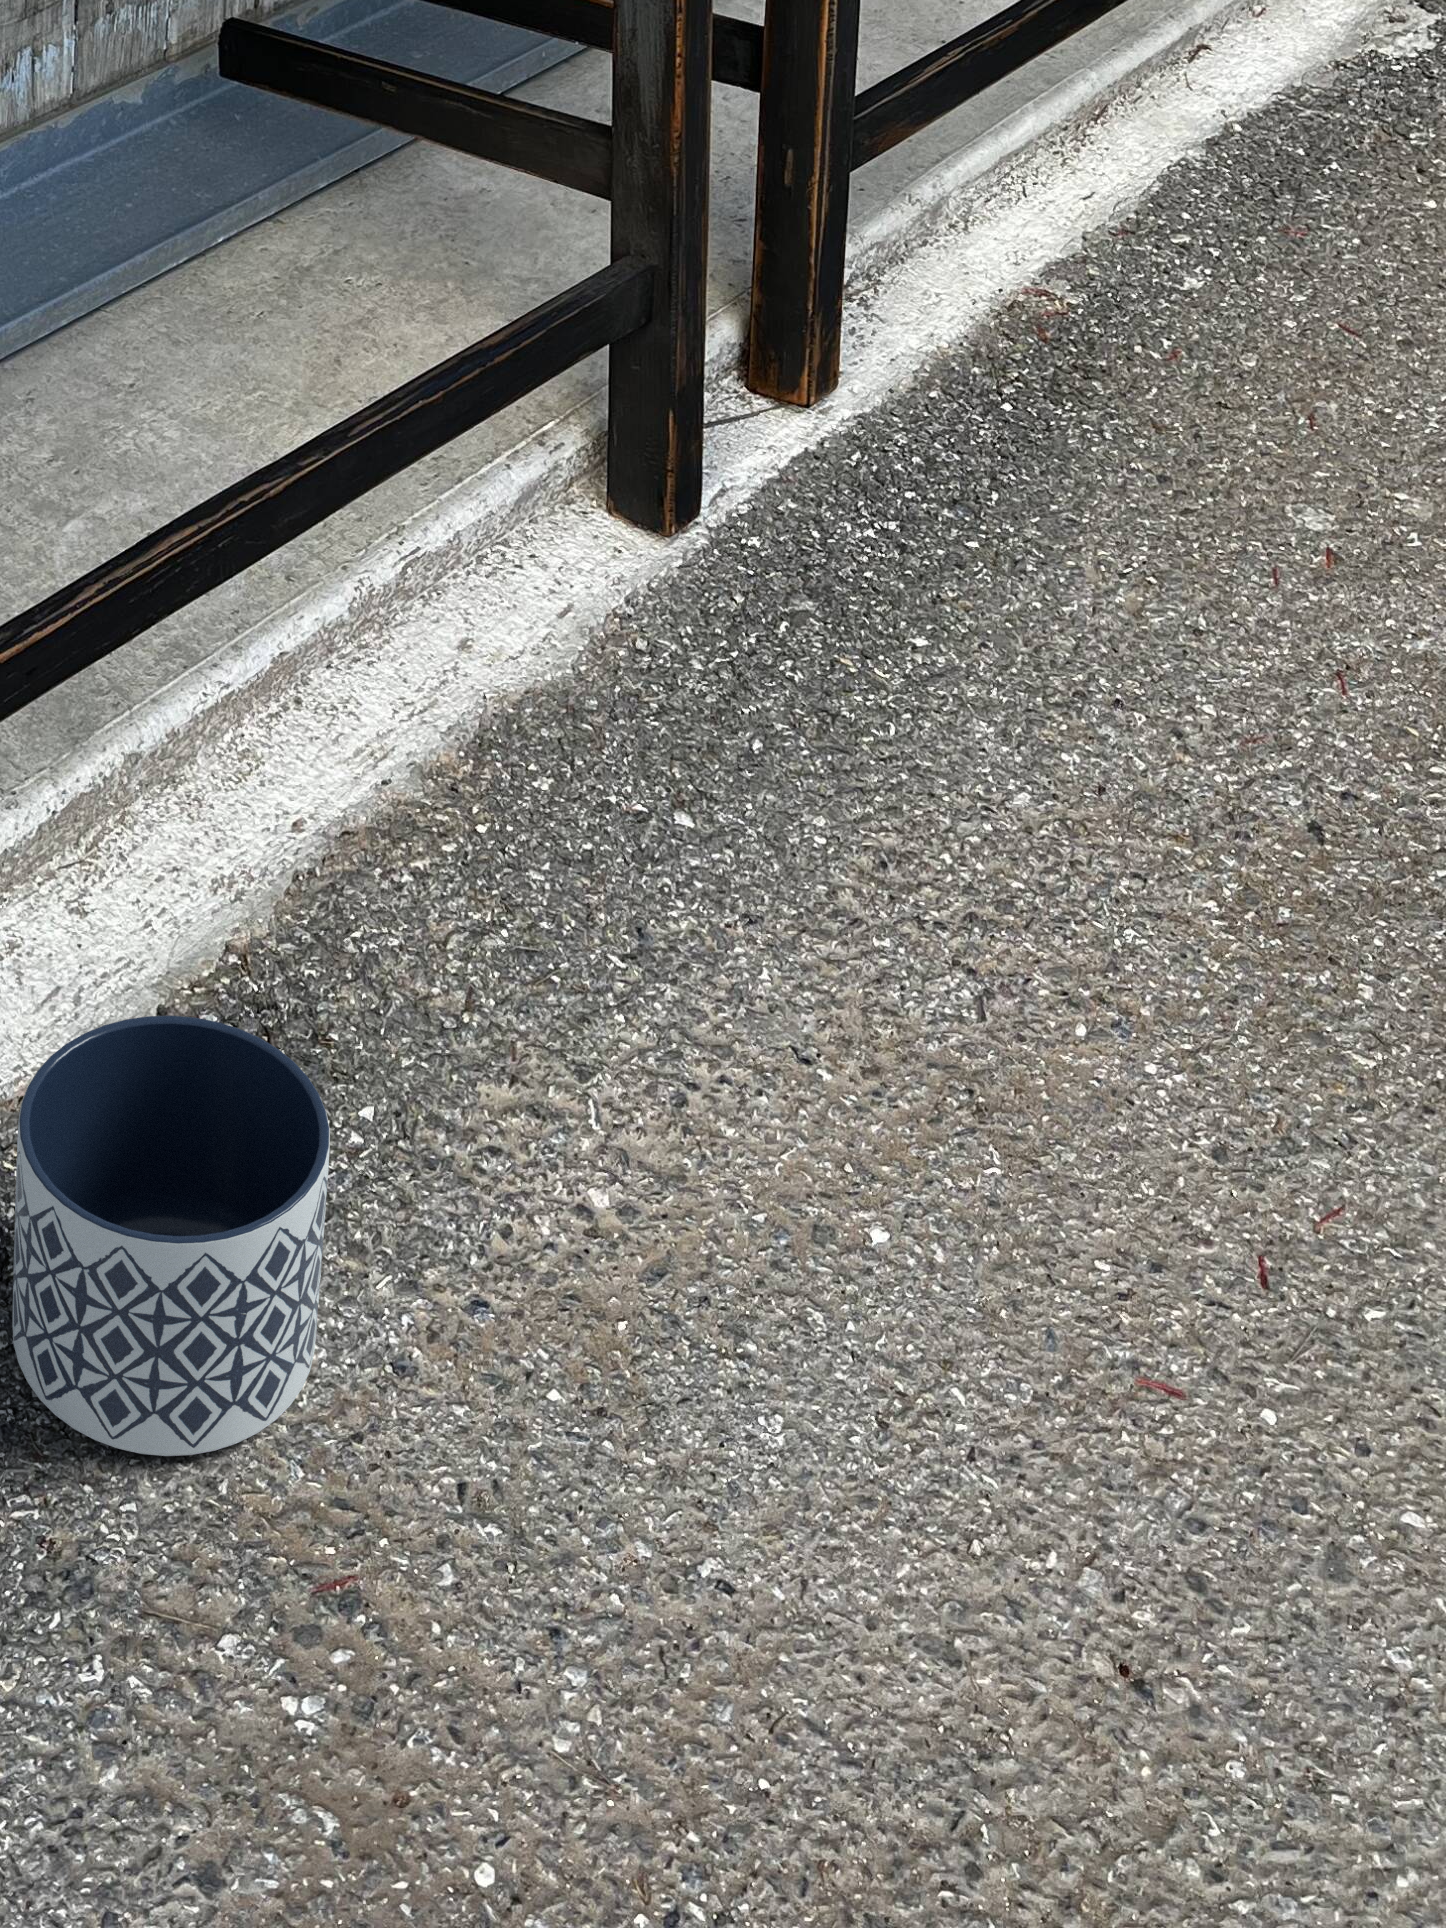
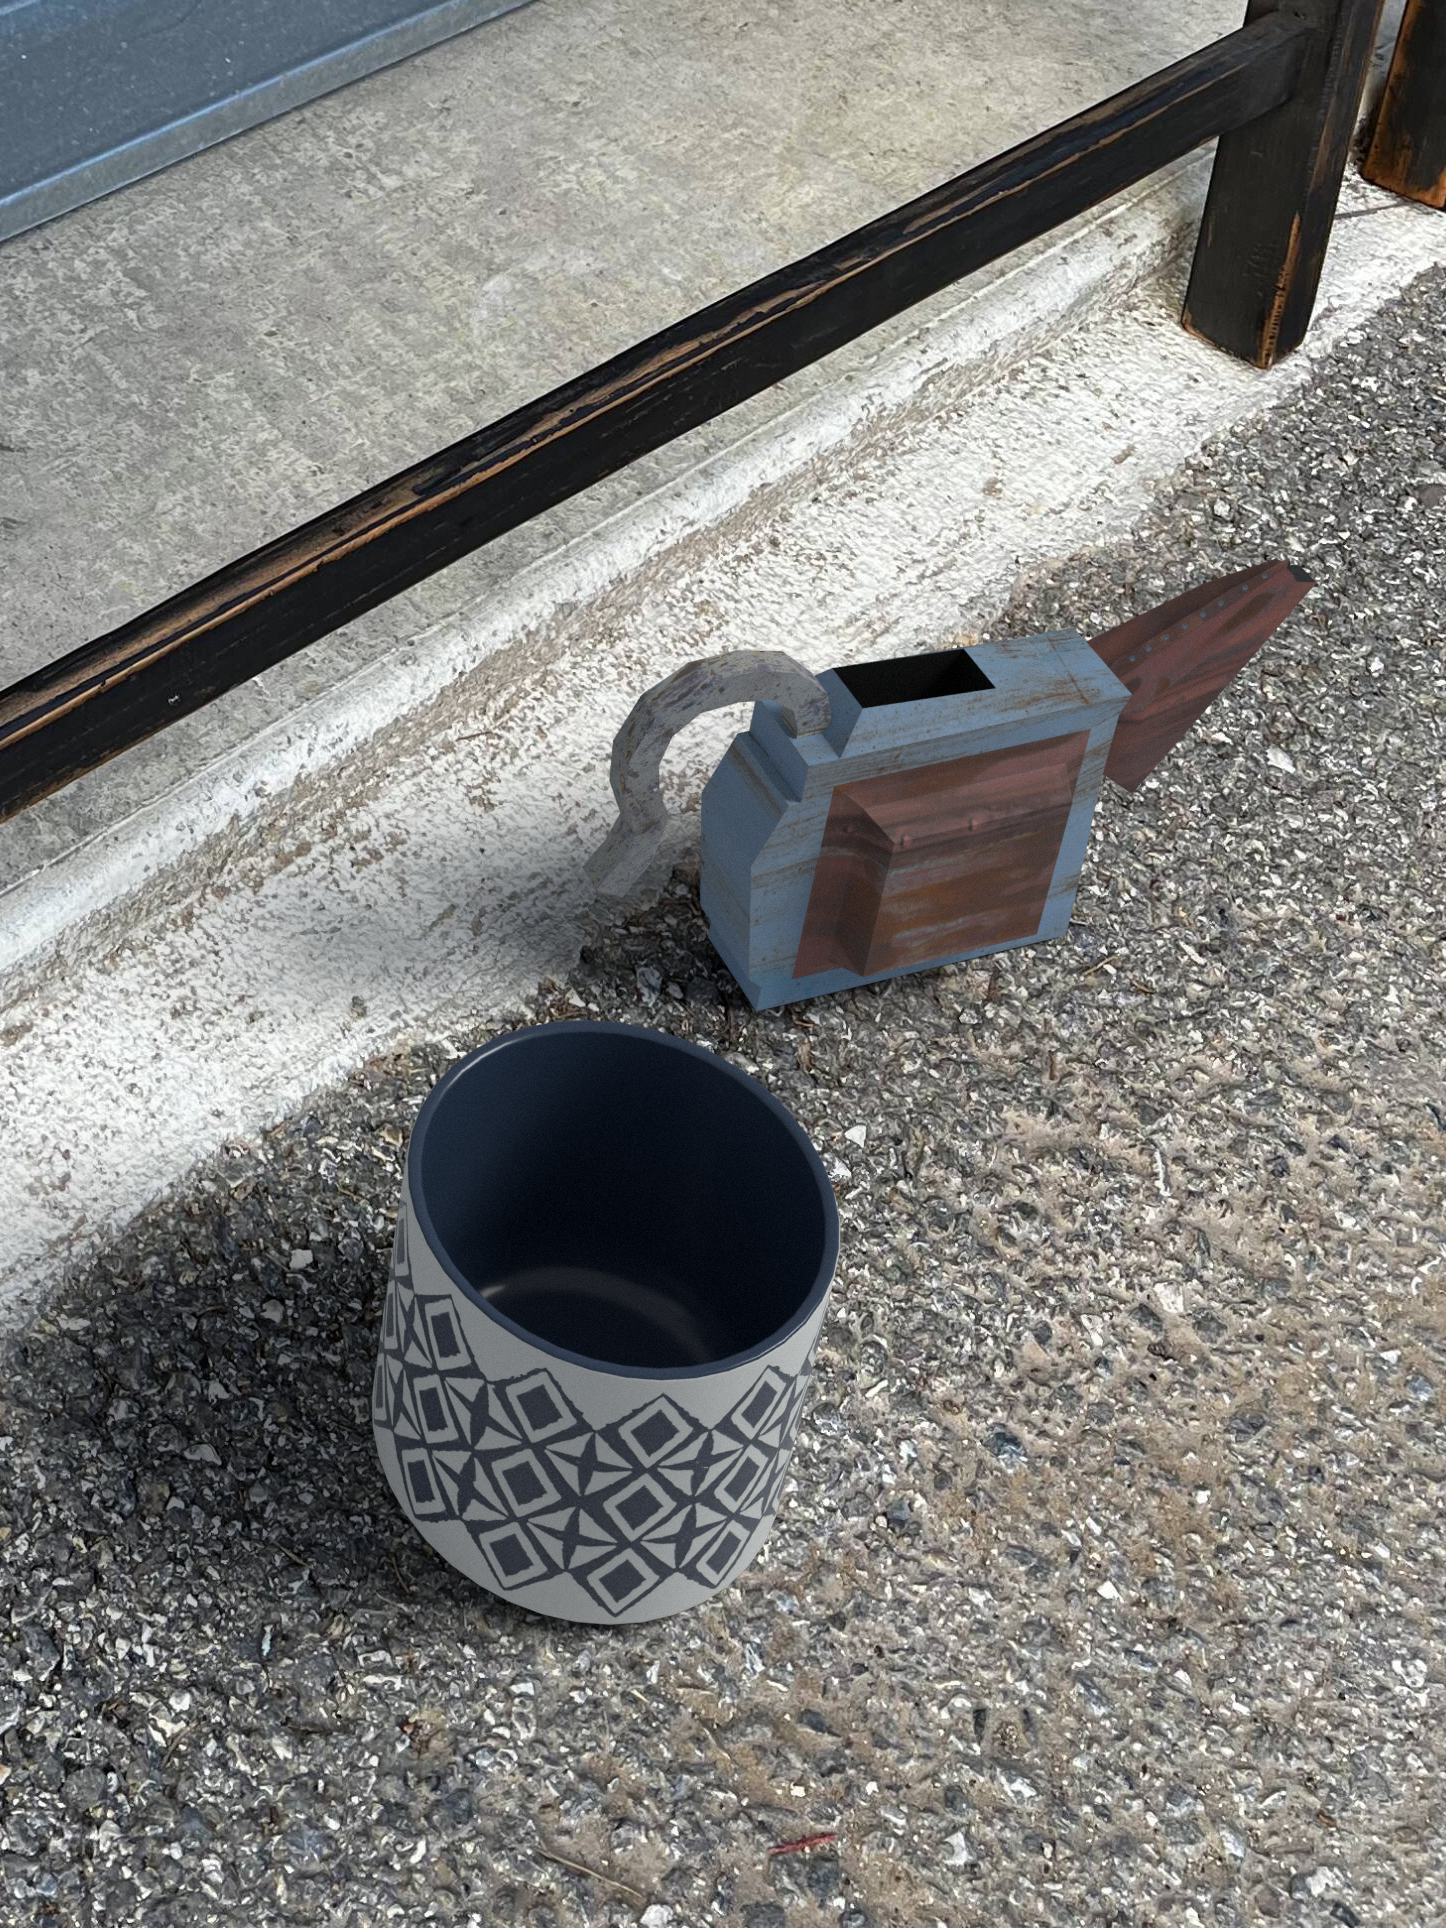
watering can: none [152,650,674,1035] -> present [582,558,1317,1011]

